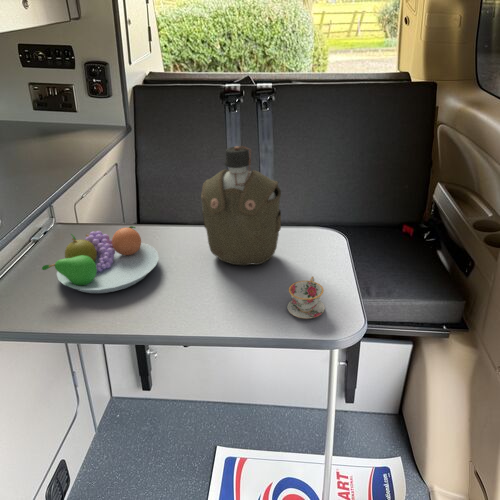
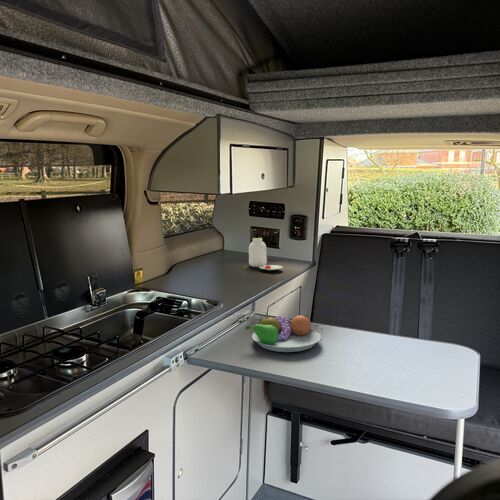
jar: none [24,102,87,147] -> present [249,238,282,270]
water bottle: present [201,146,281,265] -> none [357,265,418,355]
teacup: present [287,277,325,319] -> none [410,364,440,390]

